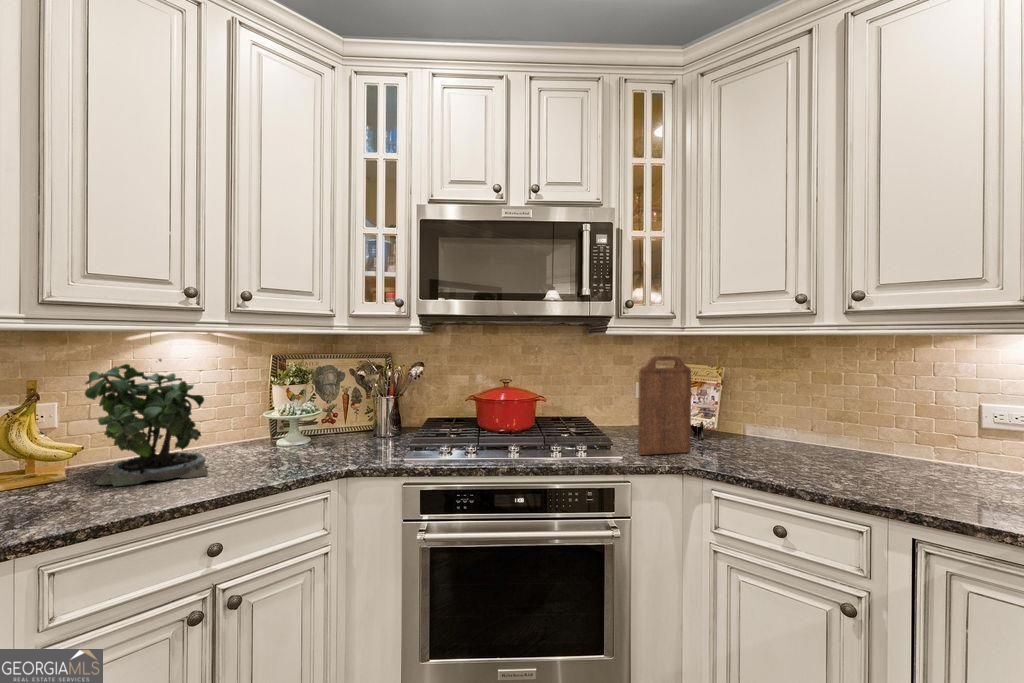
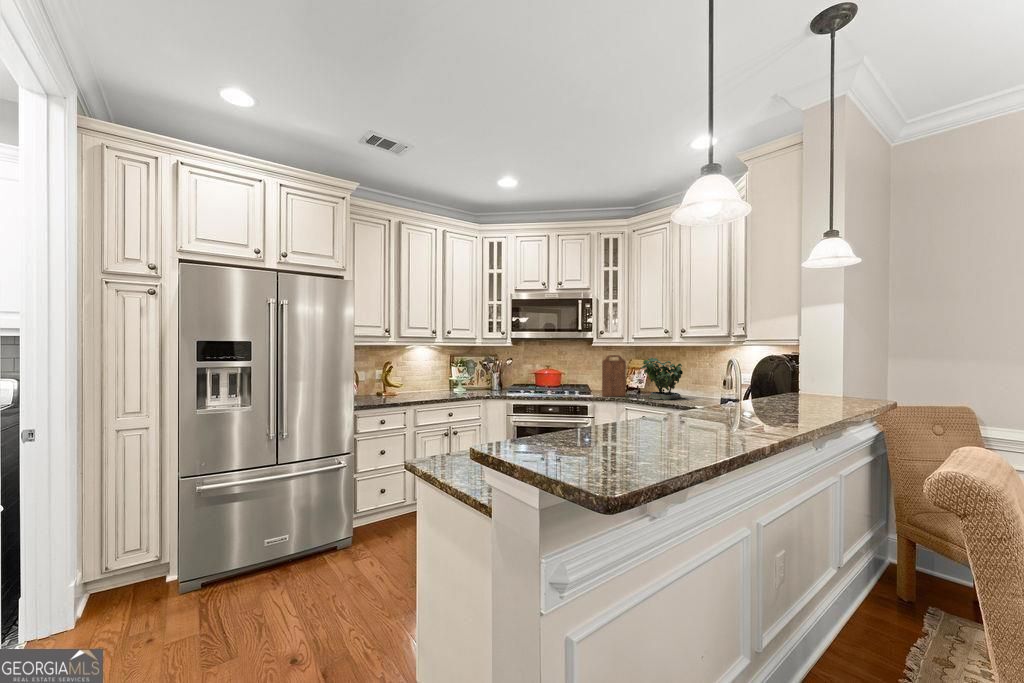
potted plant: present [85,359,208,486] -> present [641,358,684,400]

